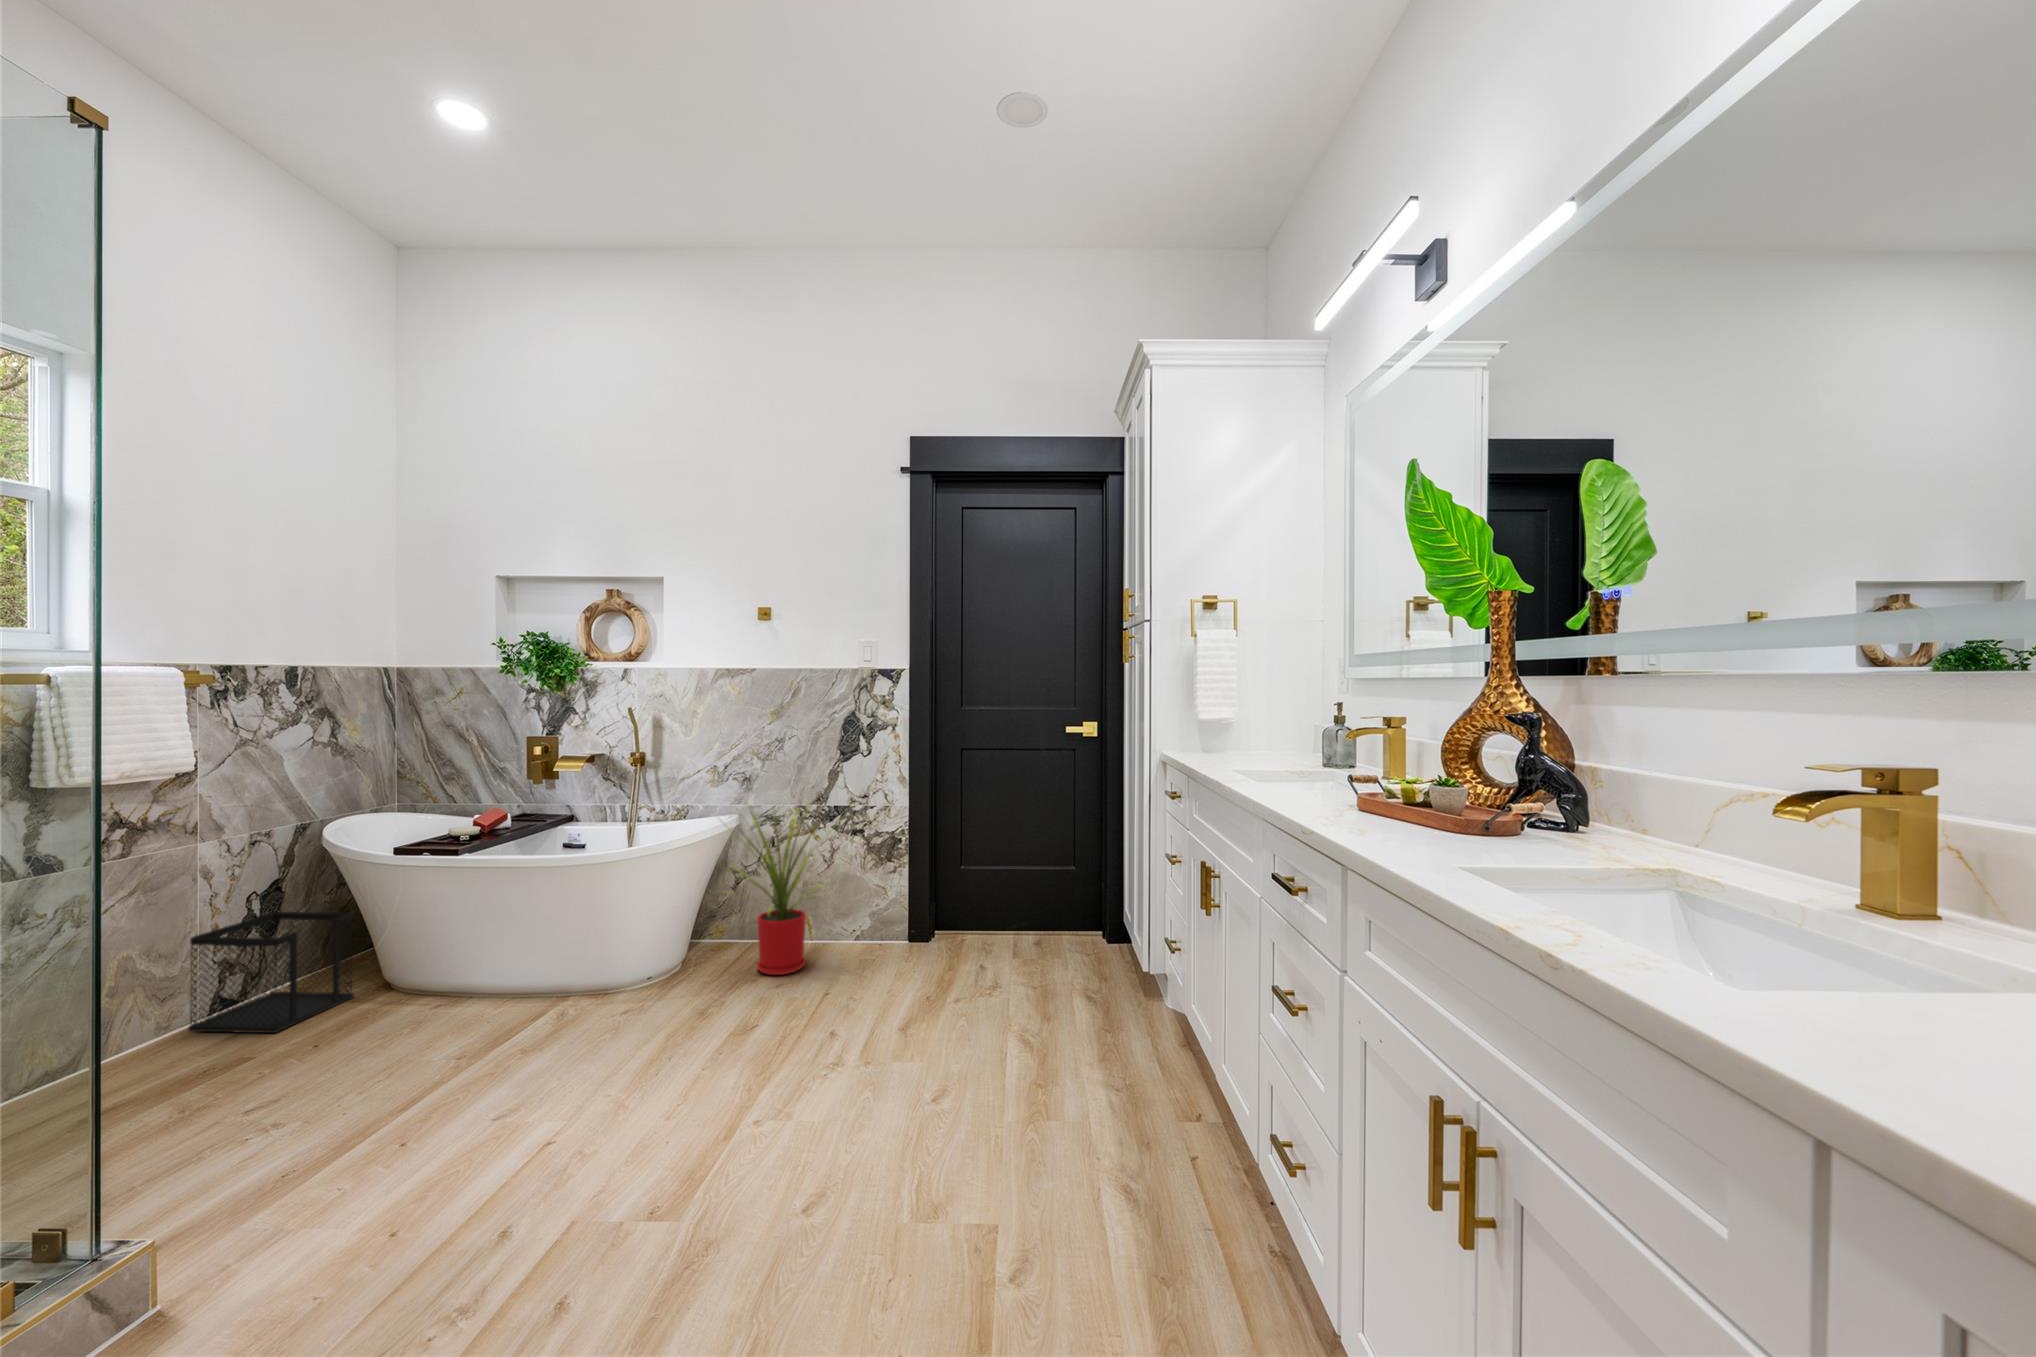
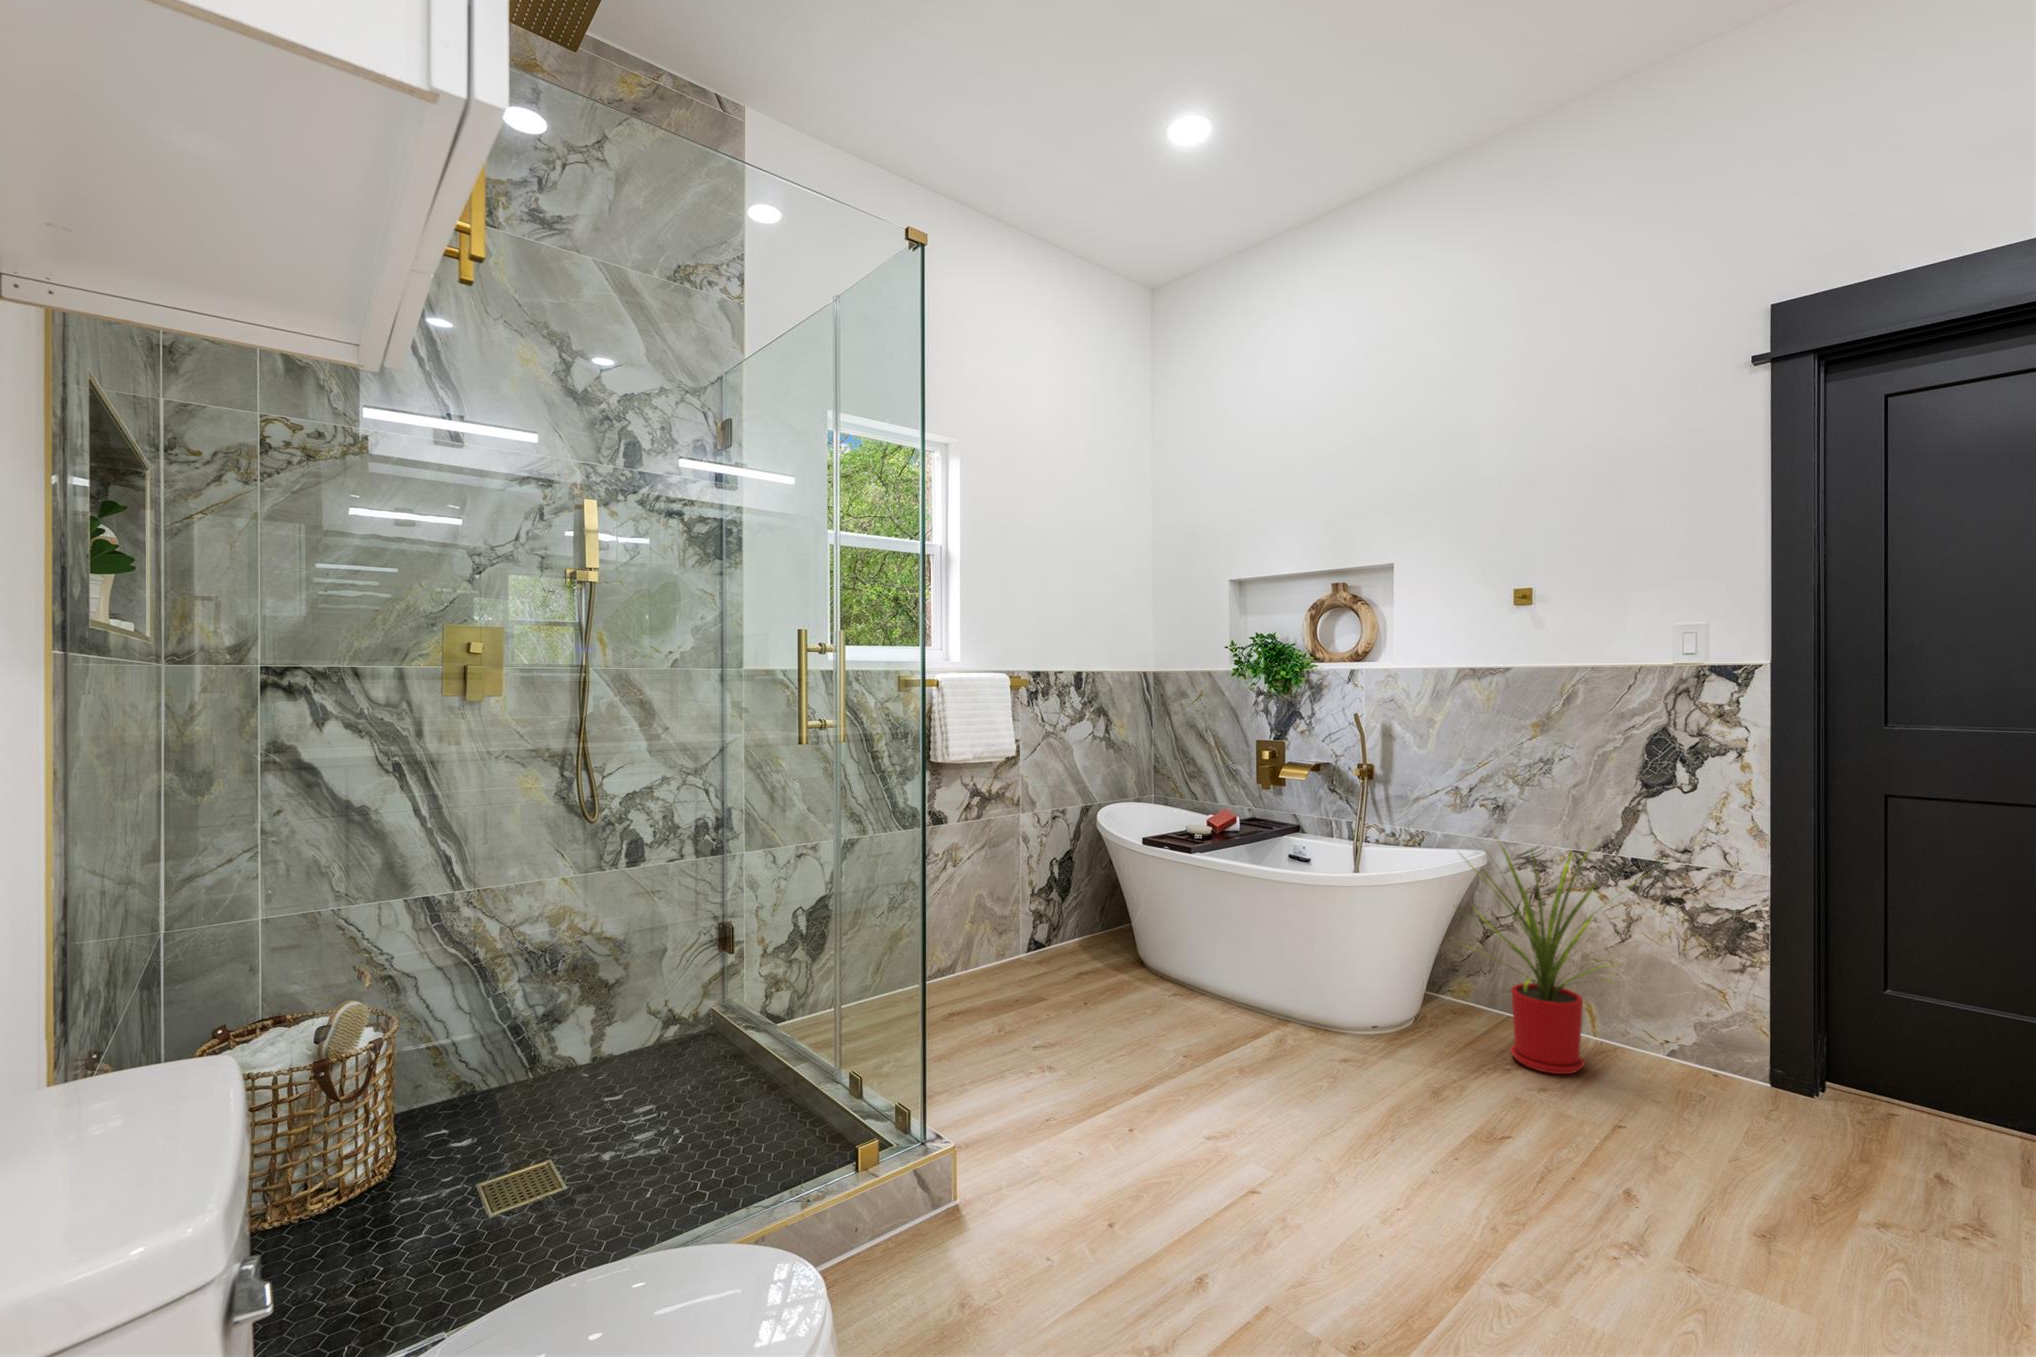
wastebasket: present [188,912,354,1033] -> none [1014,880,1117,984]

